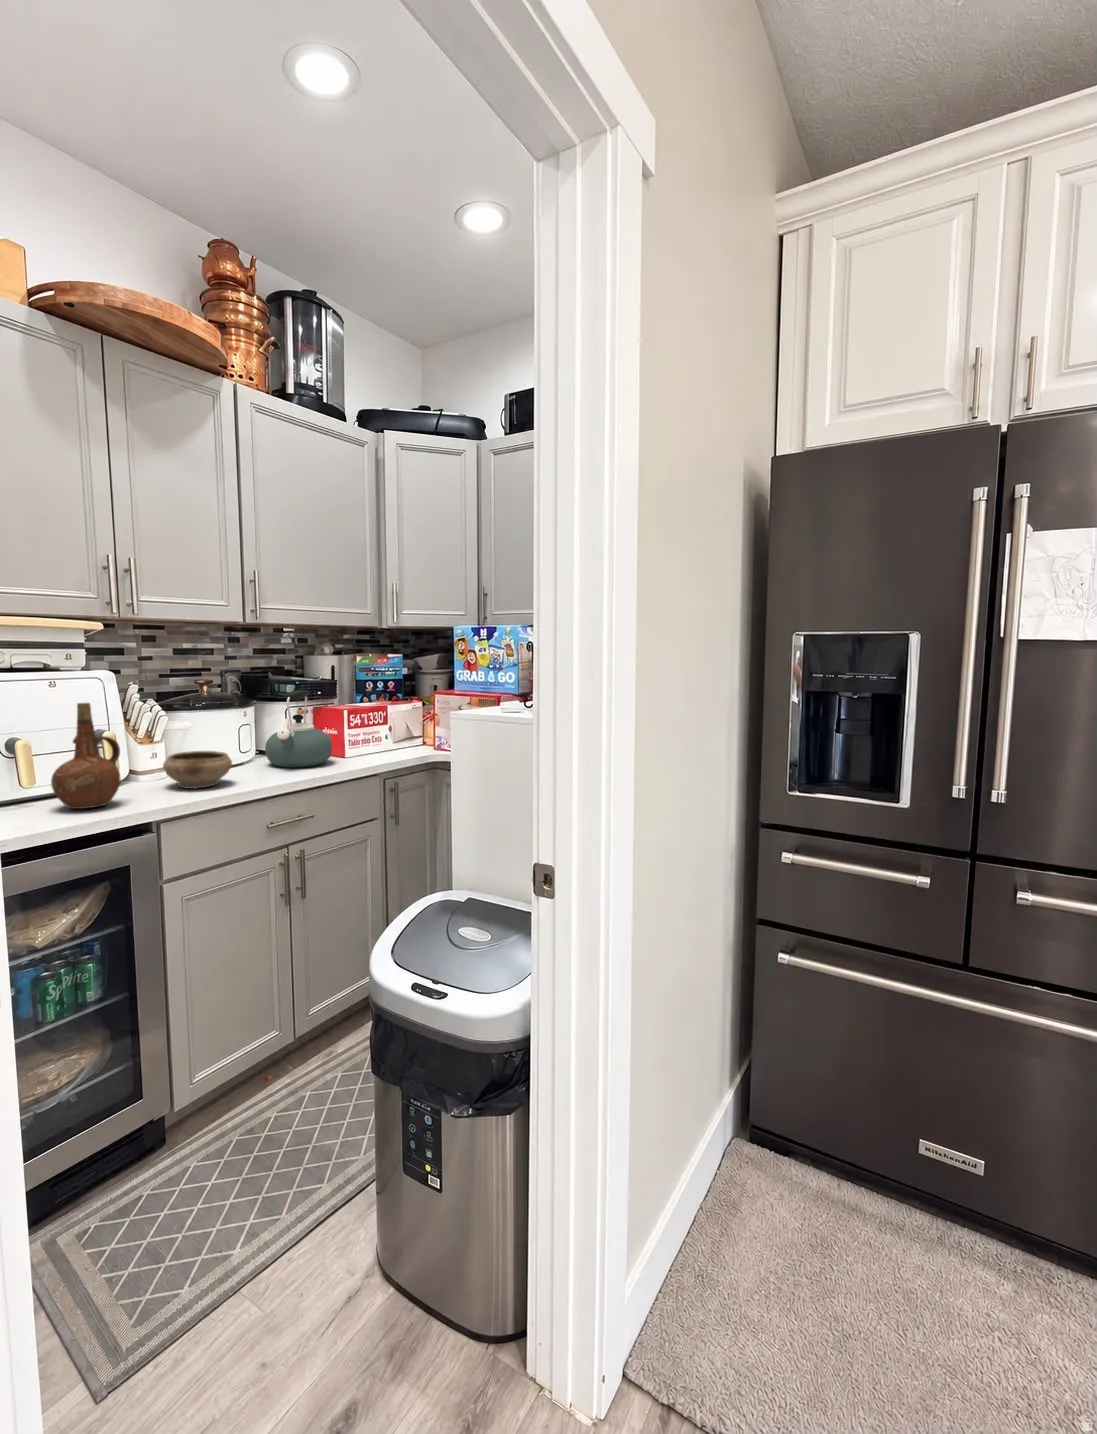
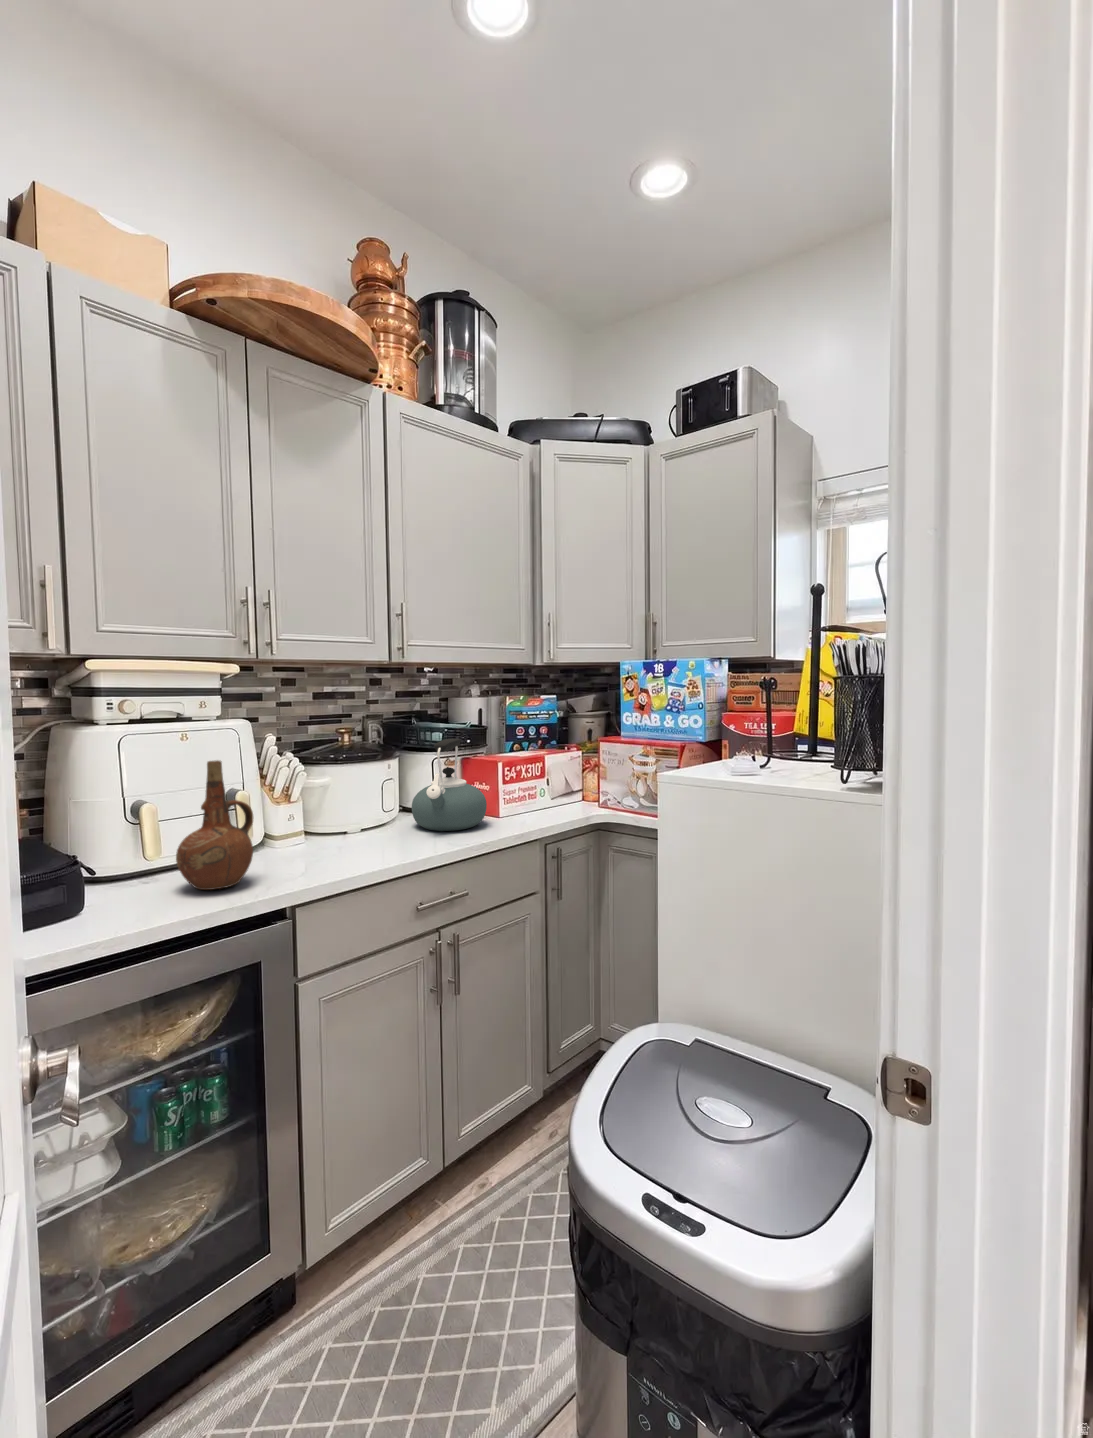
ceramic bowl: present [163,751,232,789] -> none [301,813,377,861]

